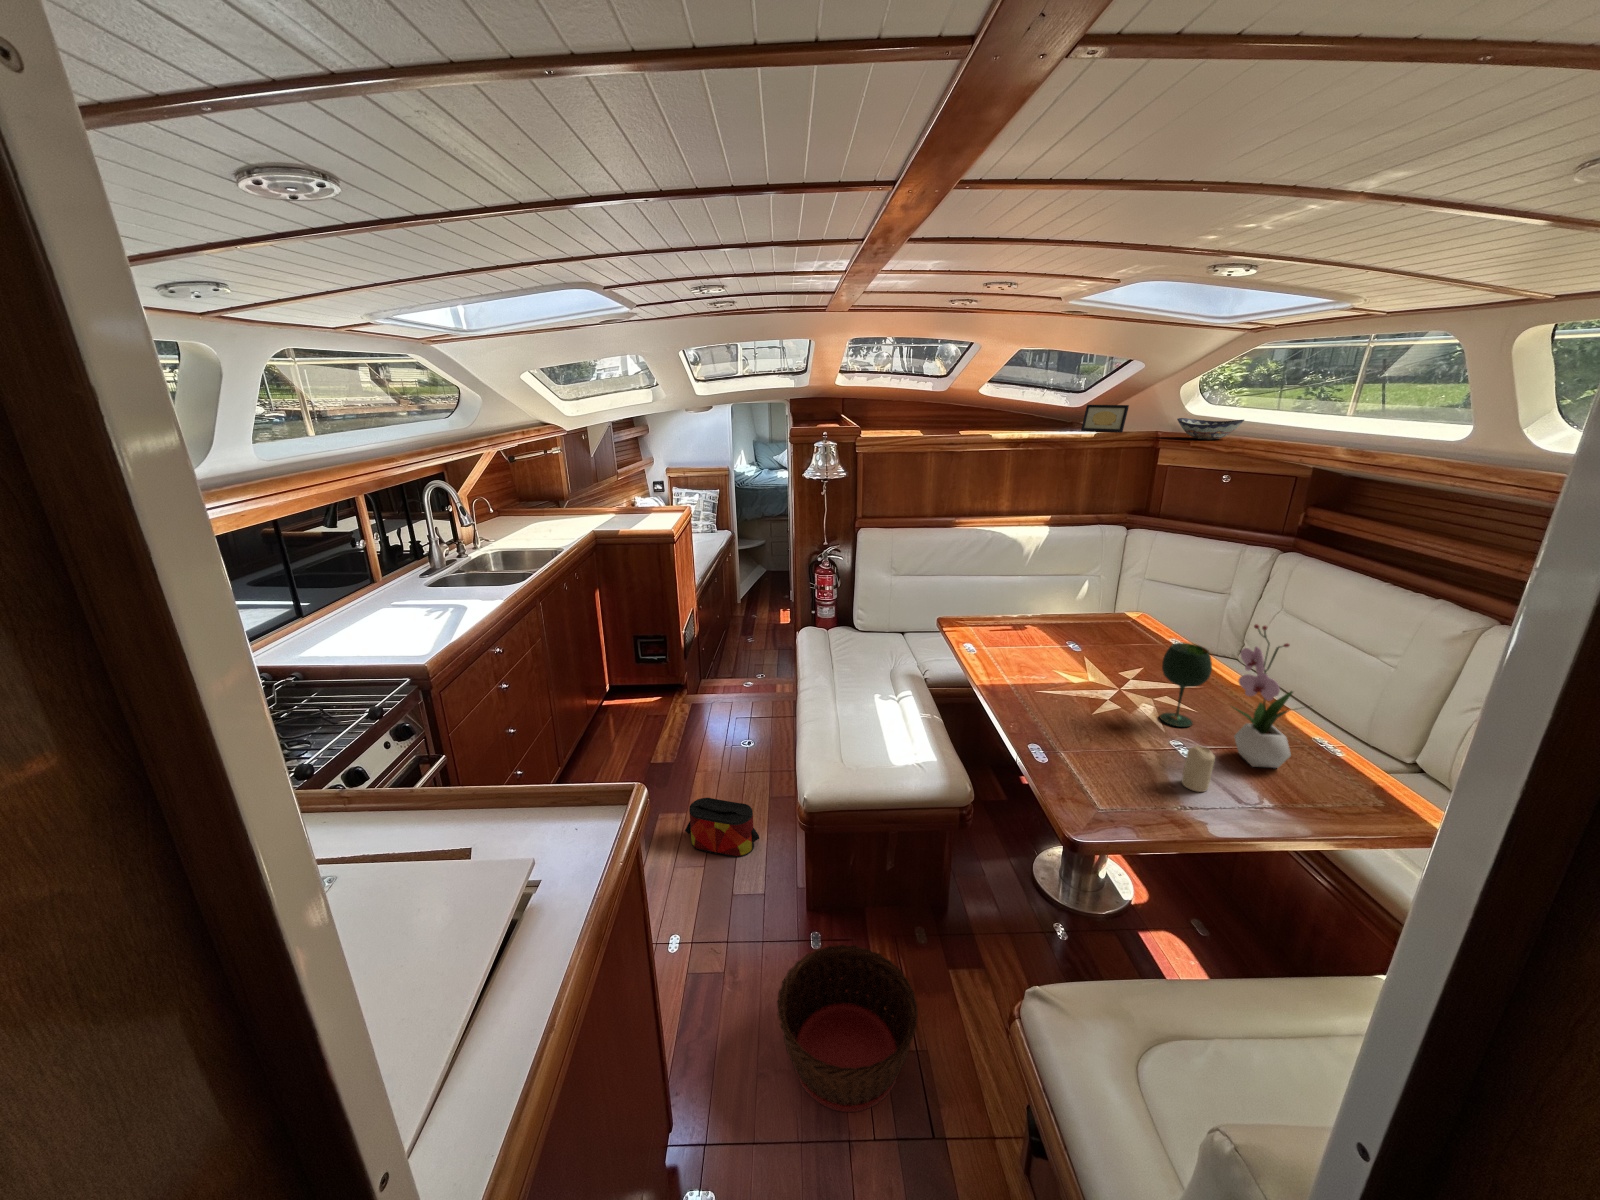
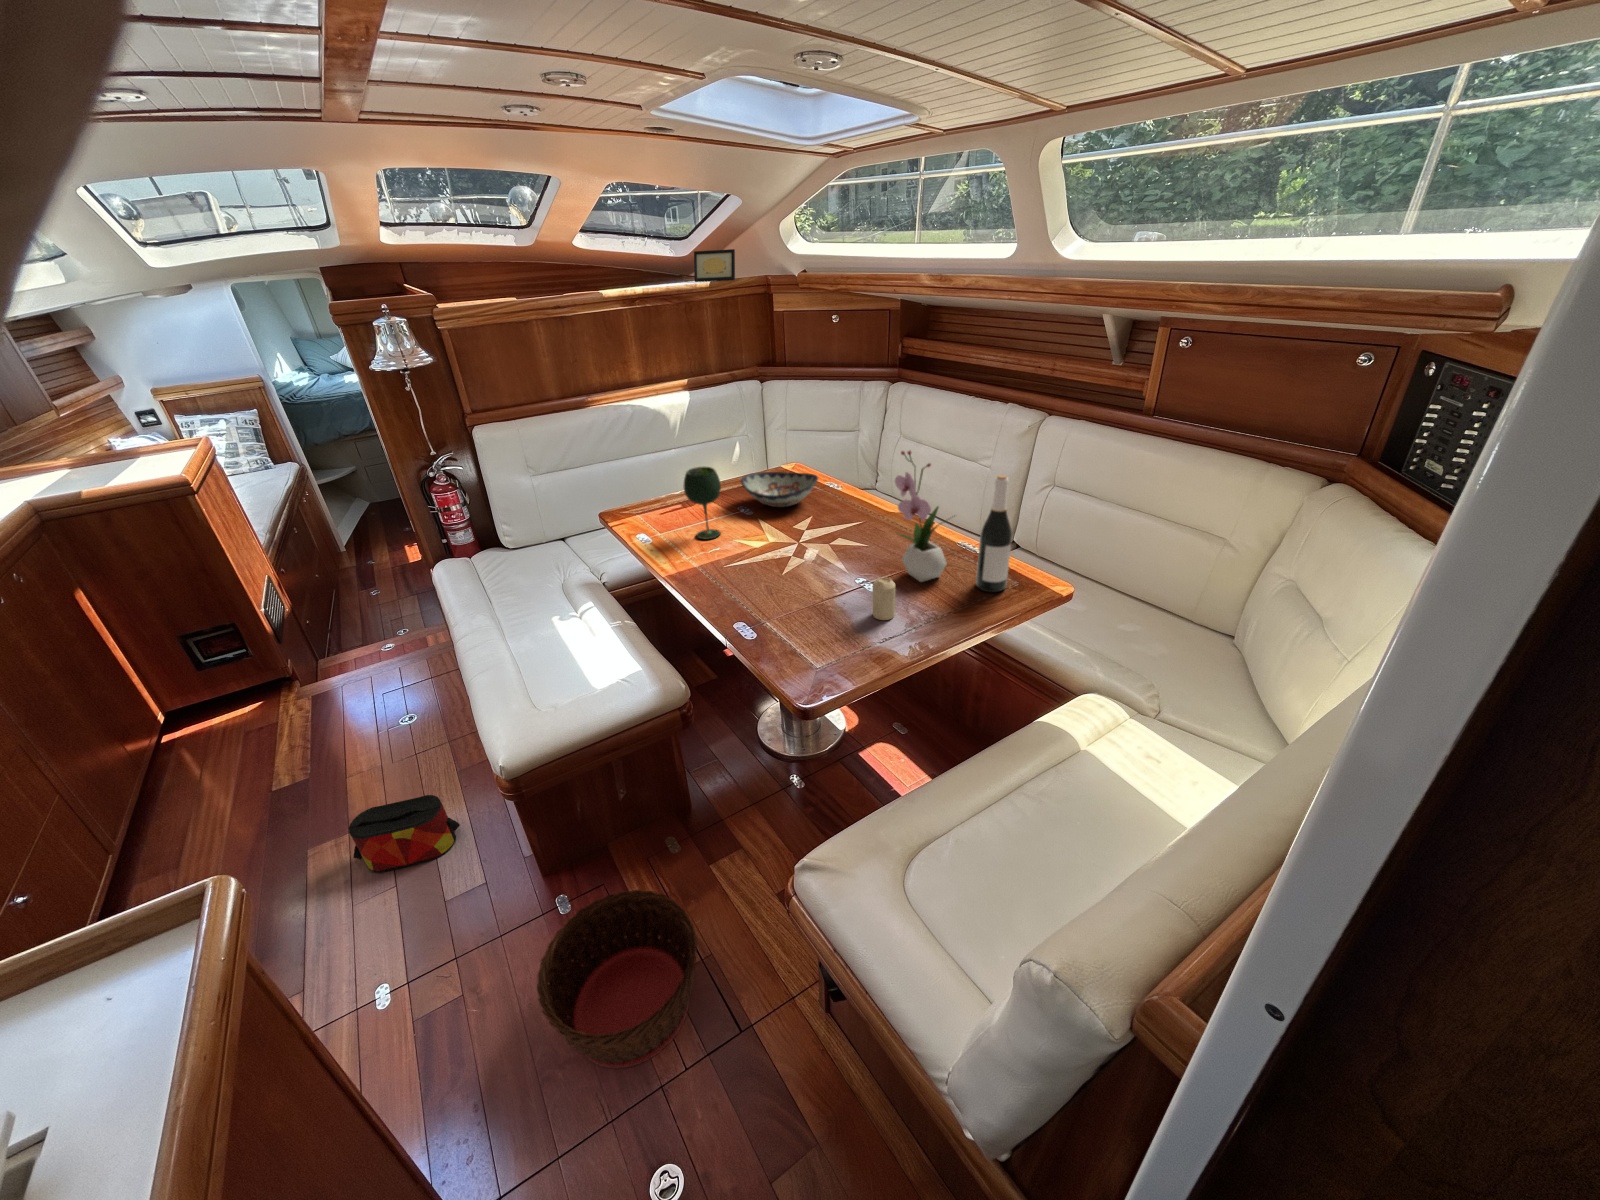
decorative bowl: present [1177,418,1244,440] -> present [741,472,818,507]
wine glass: present [1160,643,1212,727] -> present [683,467,721,539]
wine bottle: none [1326,675,1391,806] -> present [976,475,1012,592]

